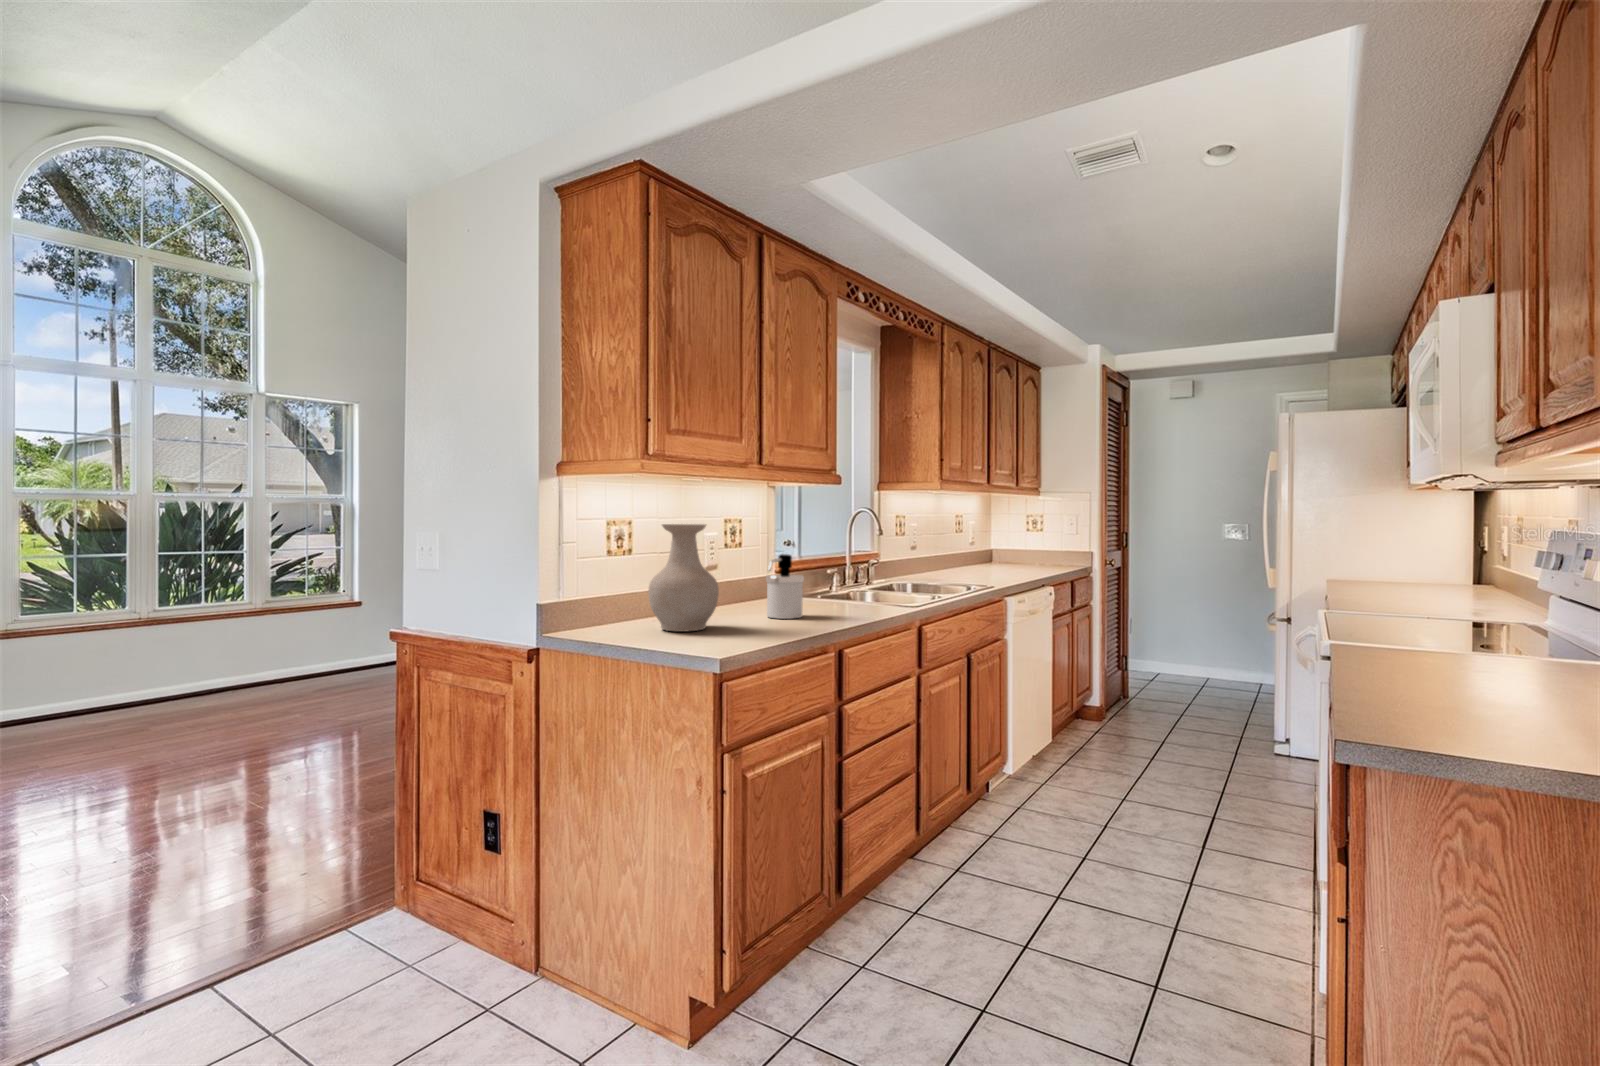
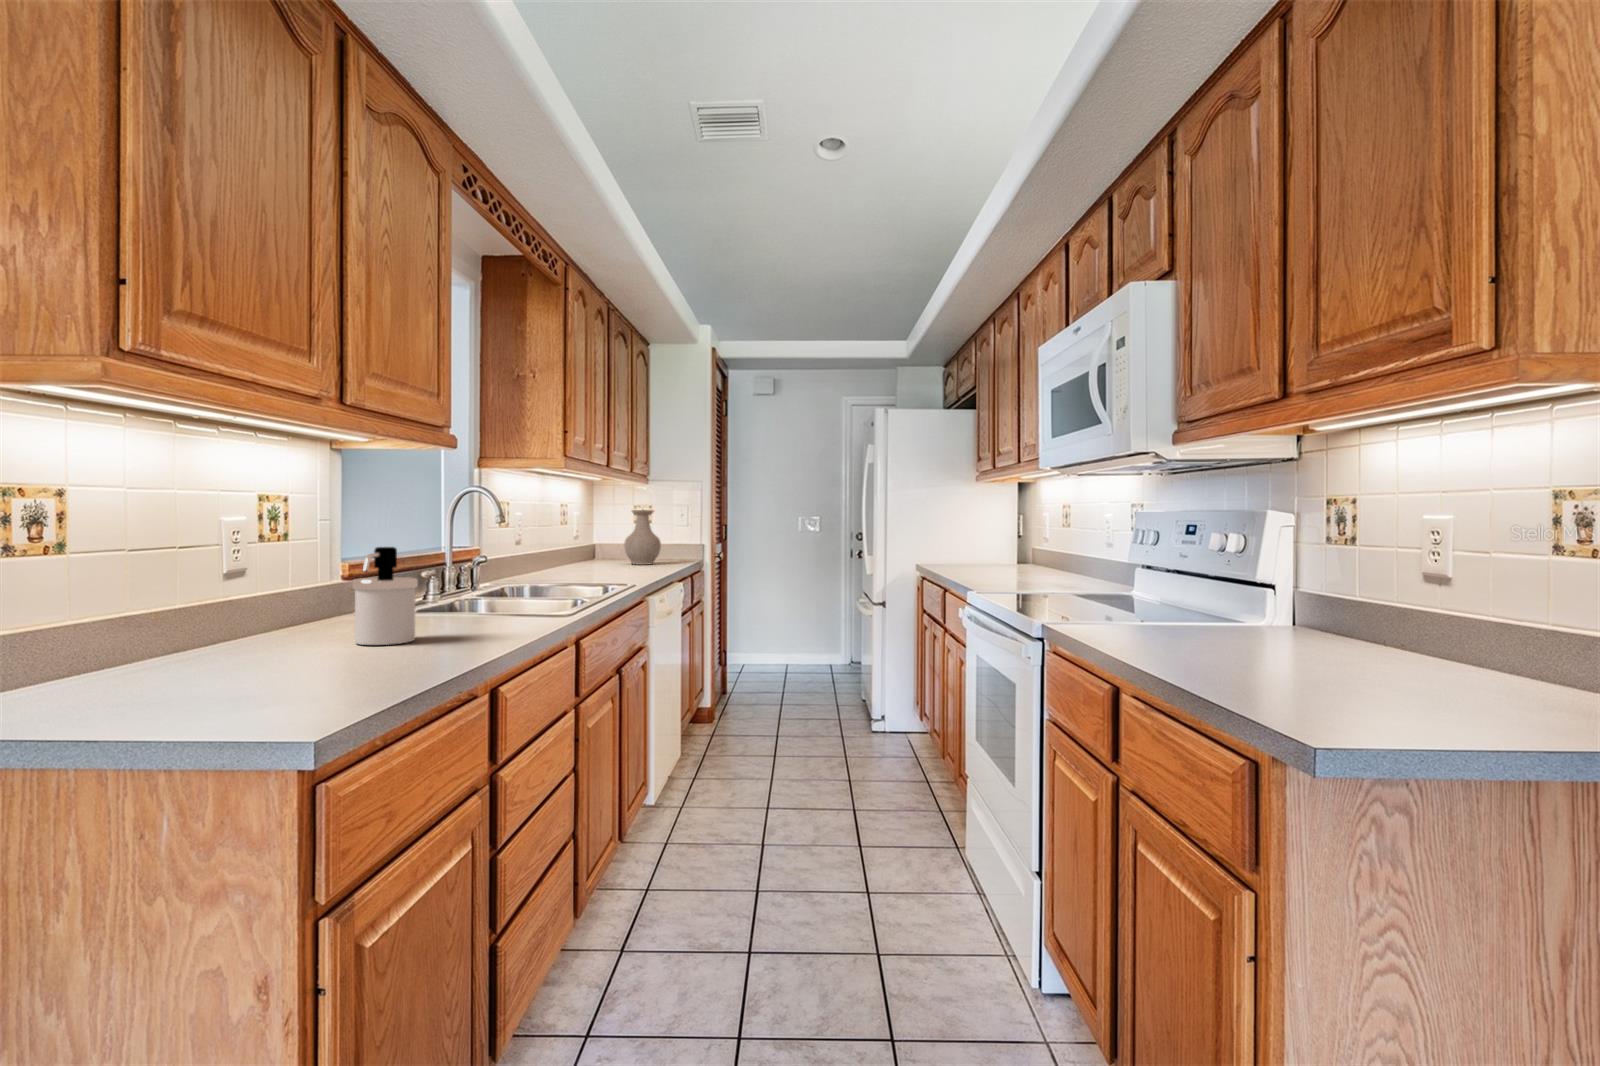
vase: present [648,524,719,632] -> present [624,510,661,565]

